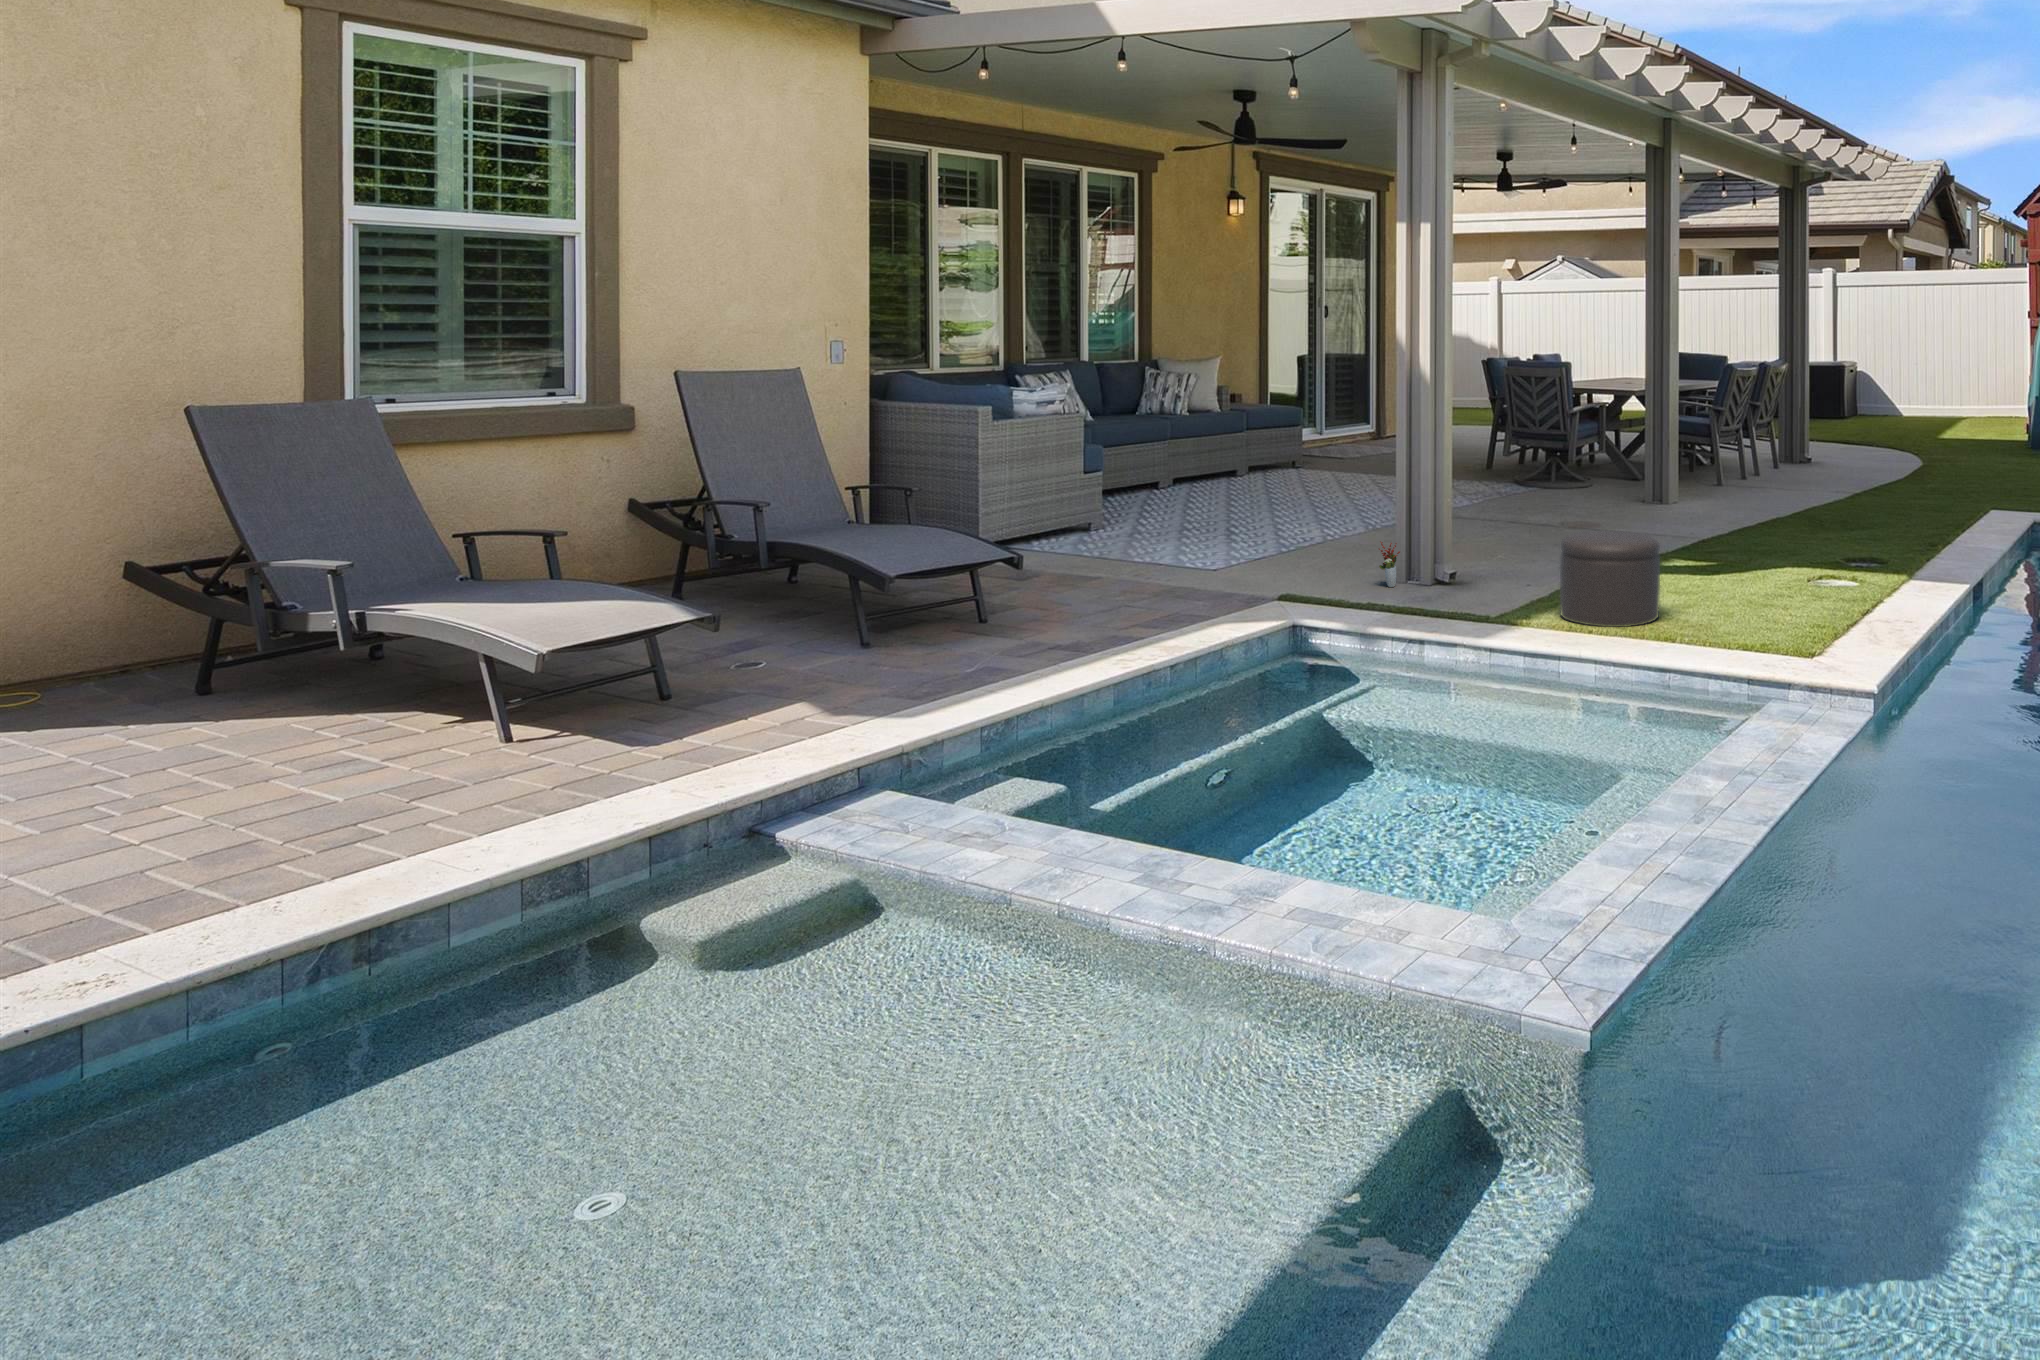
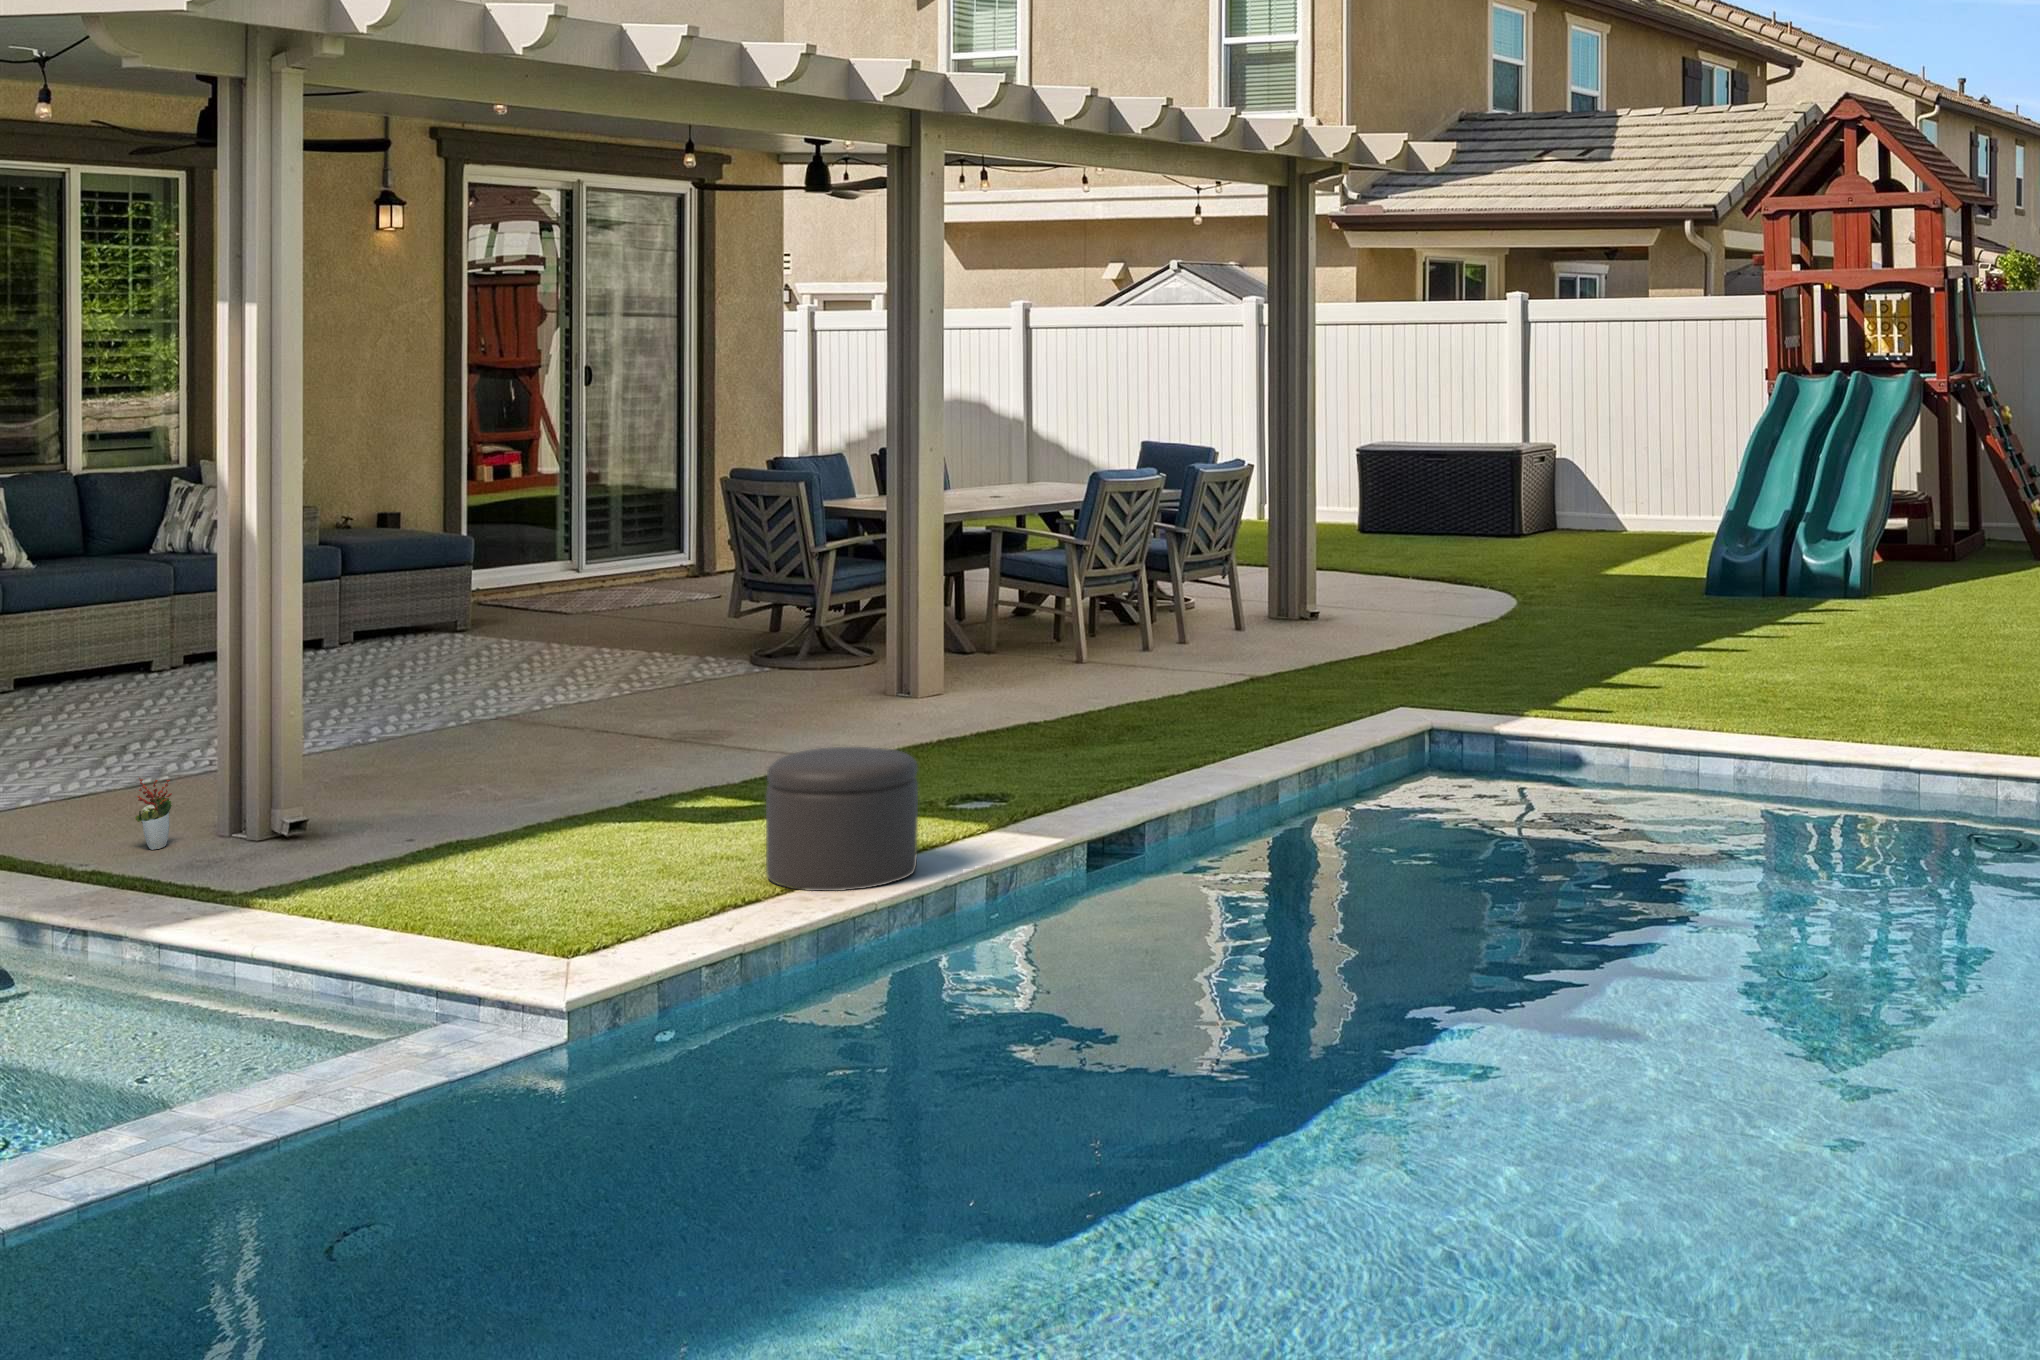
ottoman: present [1560,530,1660,627] -> present [766,747,918,891]

